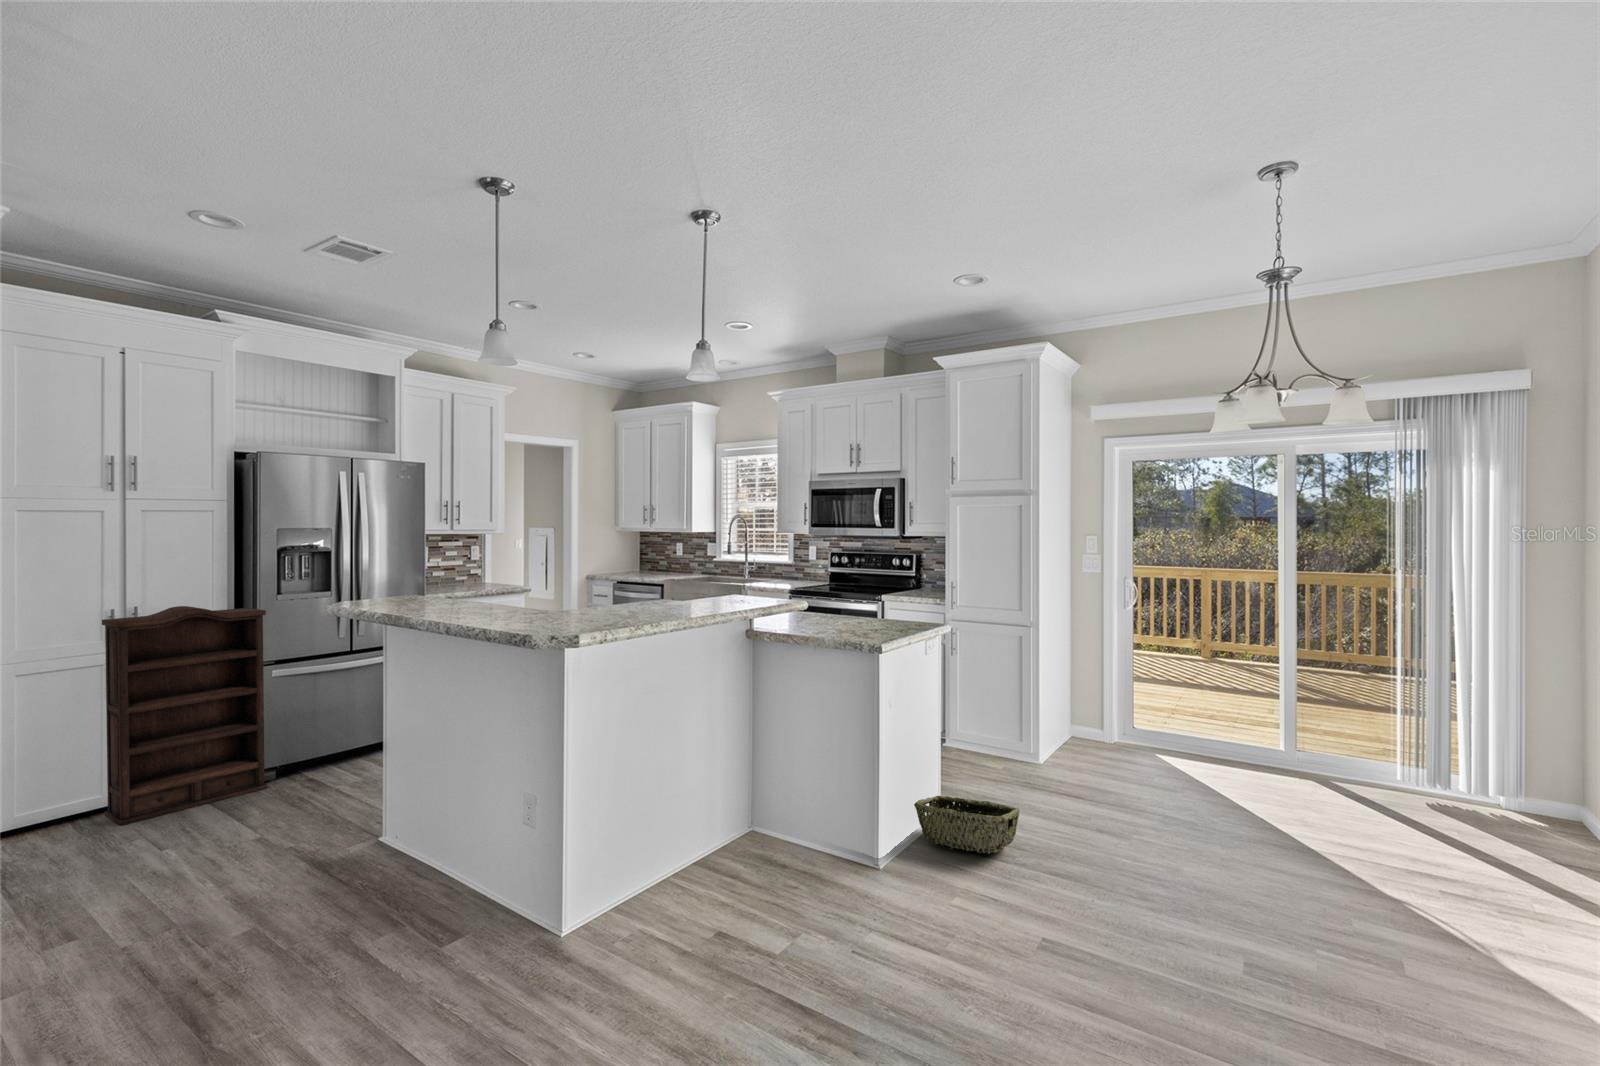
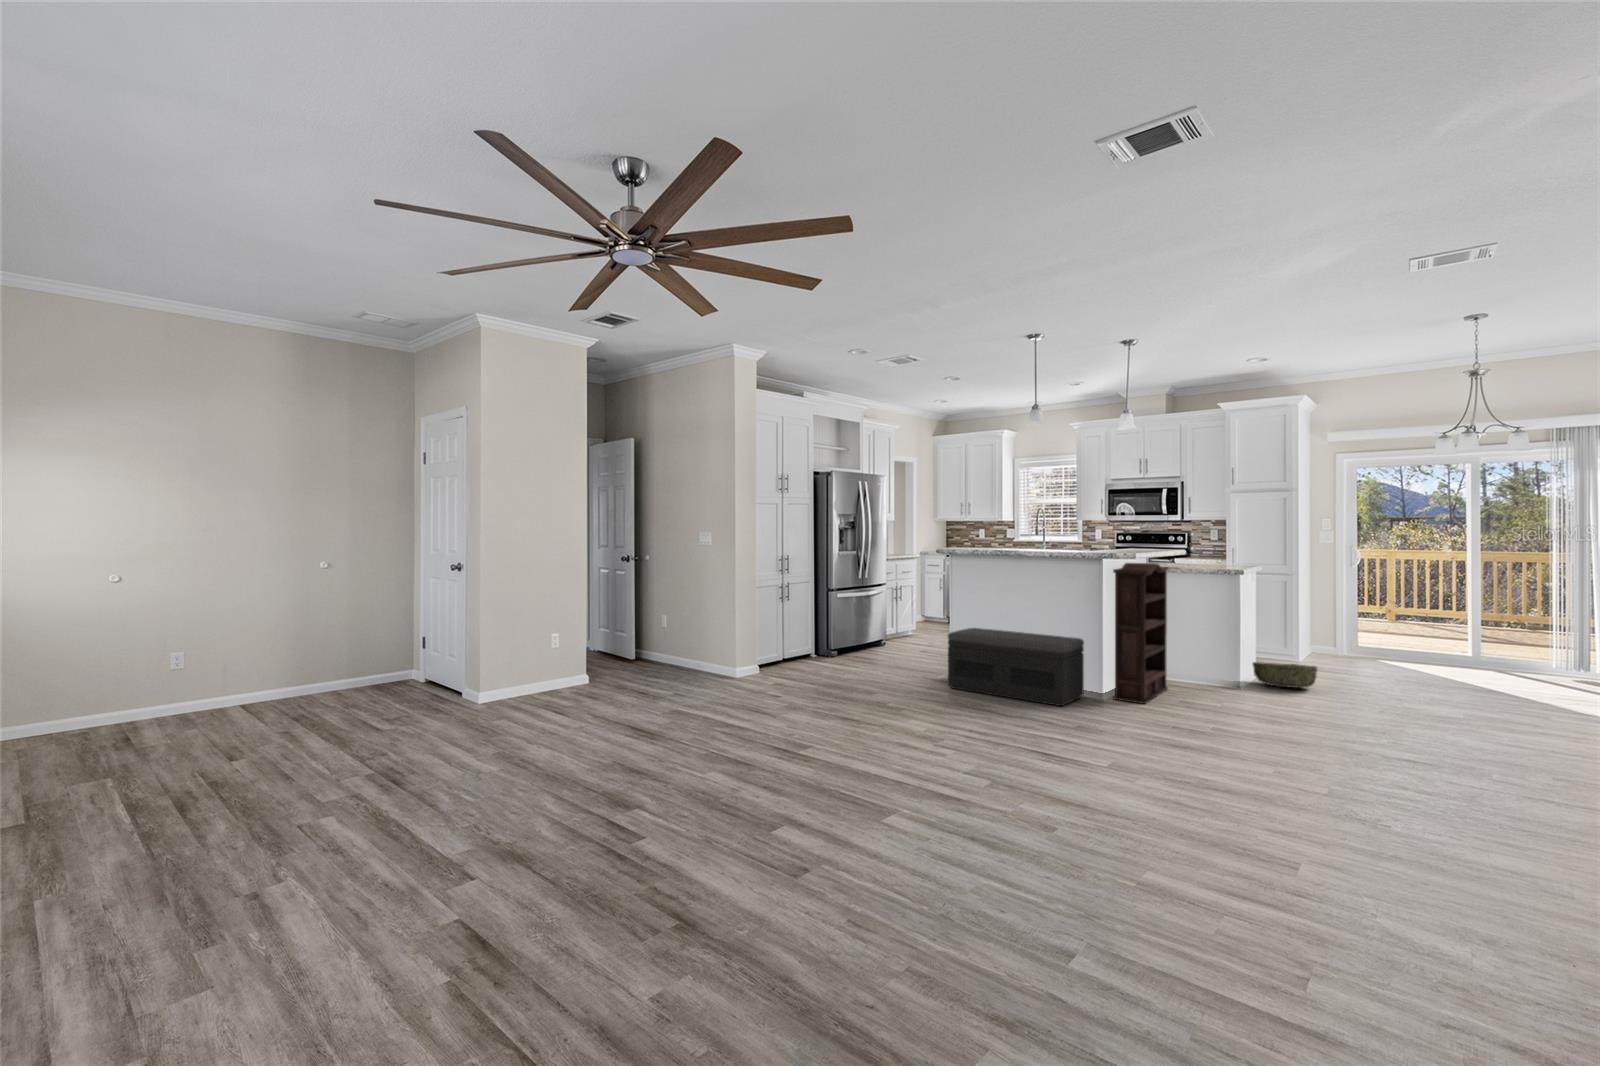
bookshelf: present [102,606,268,825] -> present [1113,563,1168,704]
storage bench: none [320,752,551,952] -> present [948,628,1084,706]

